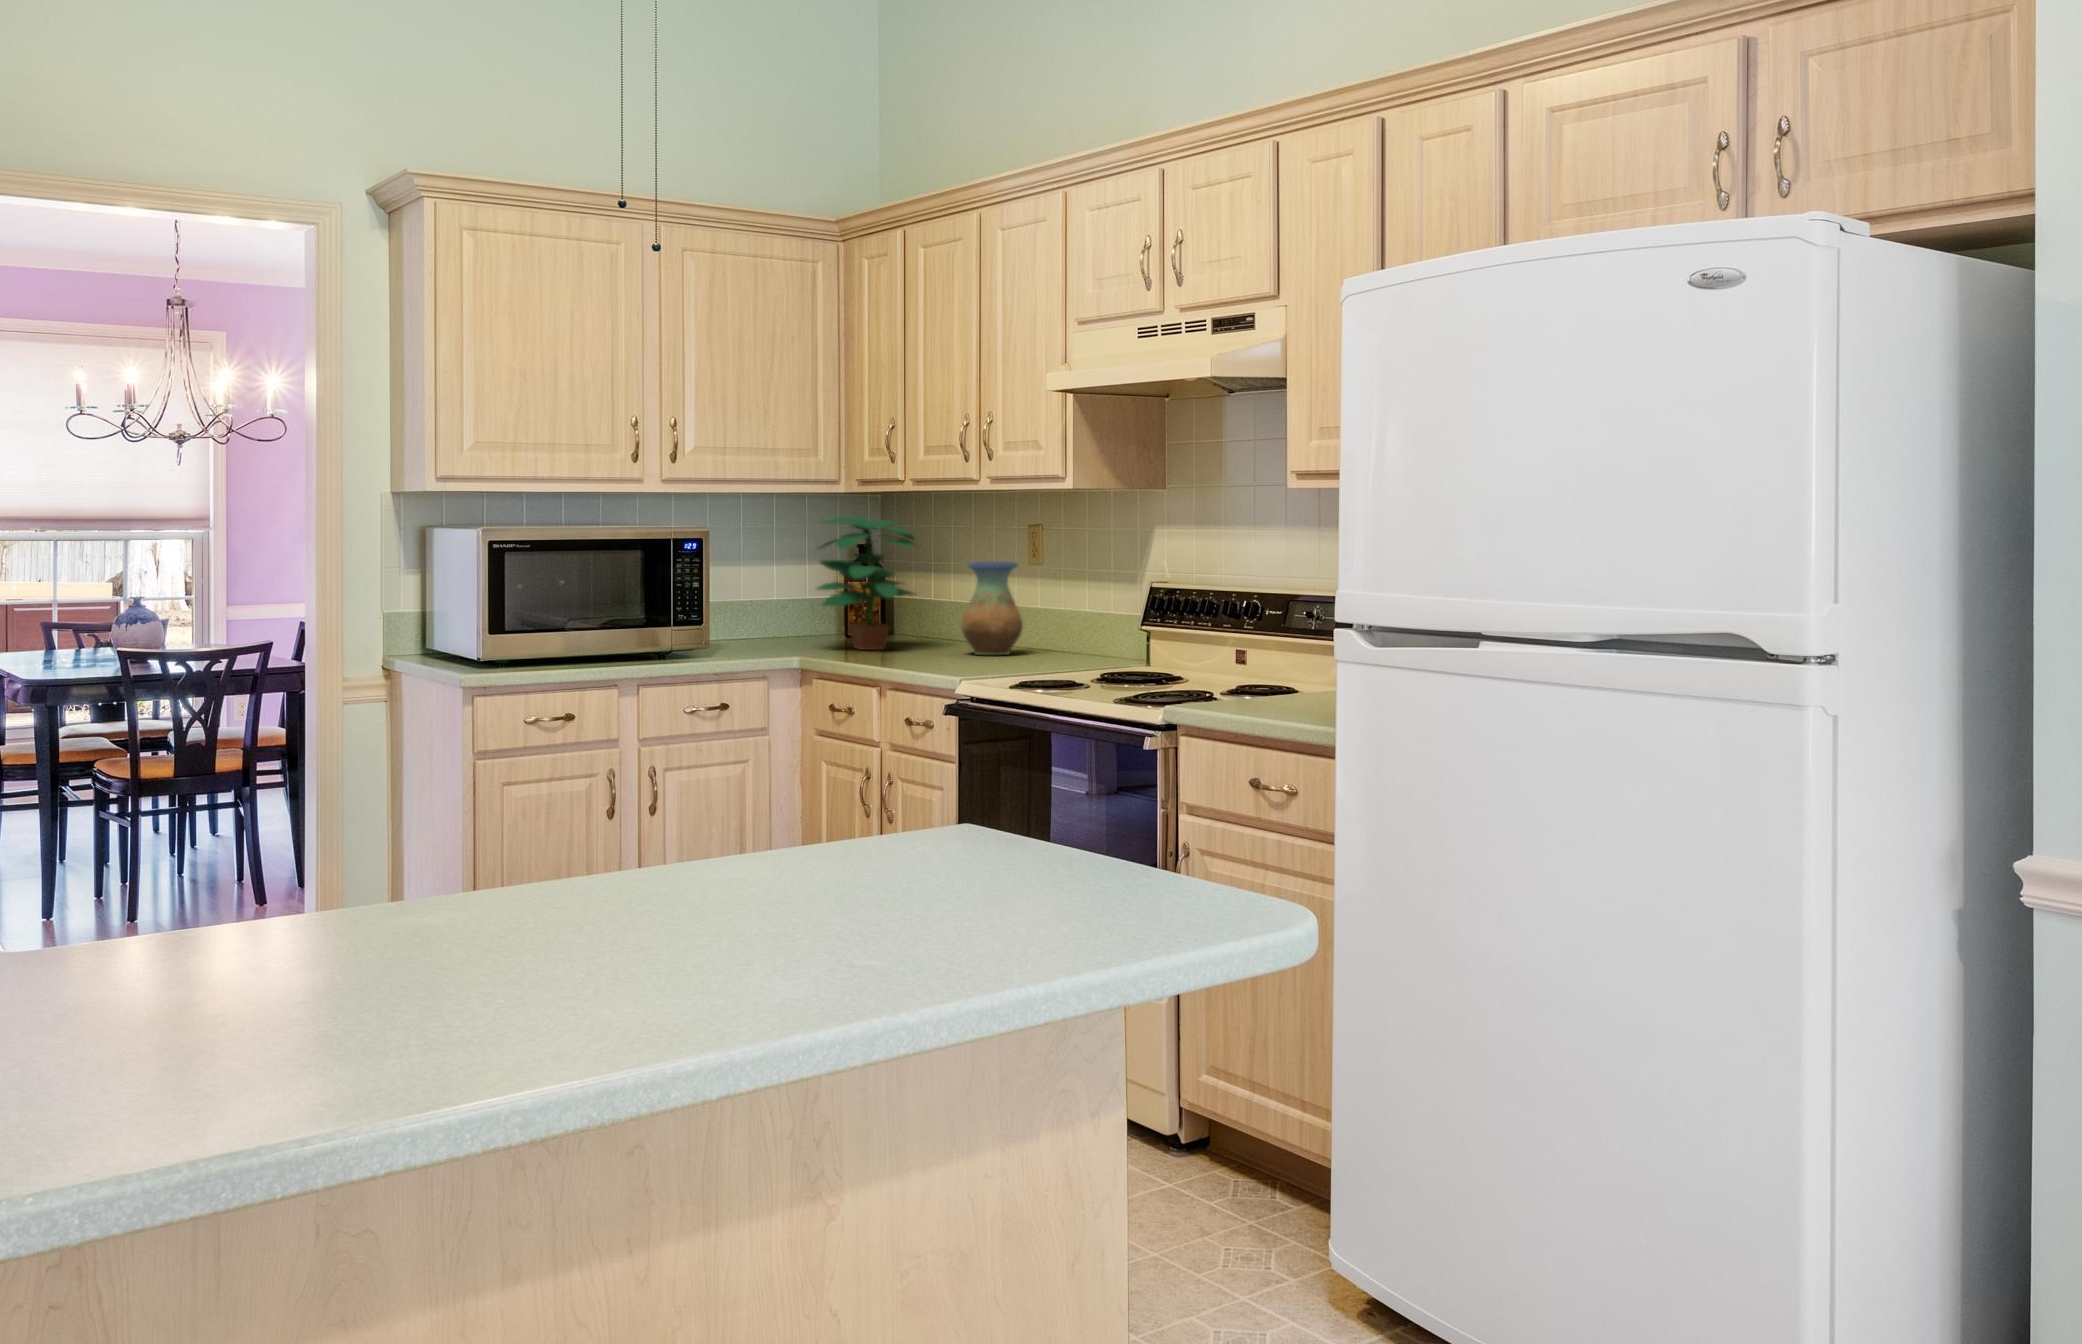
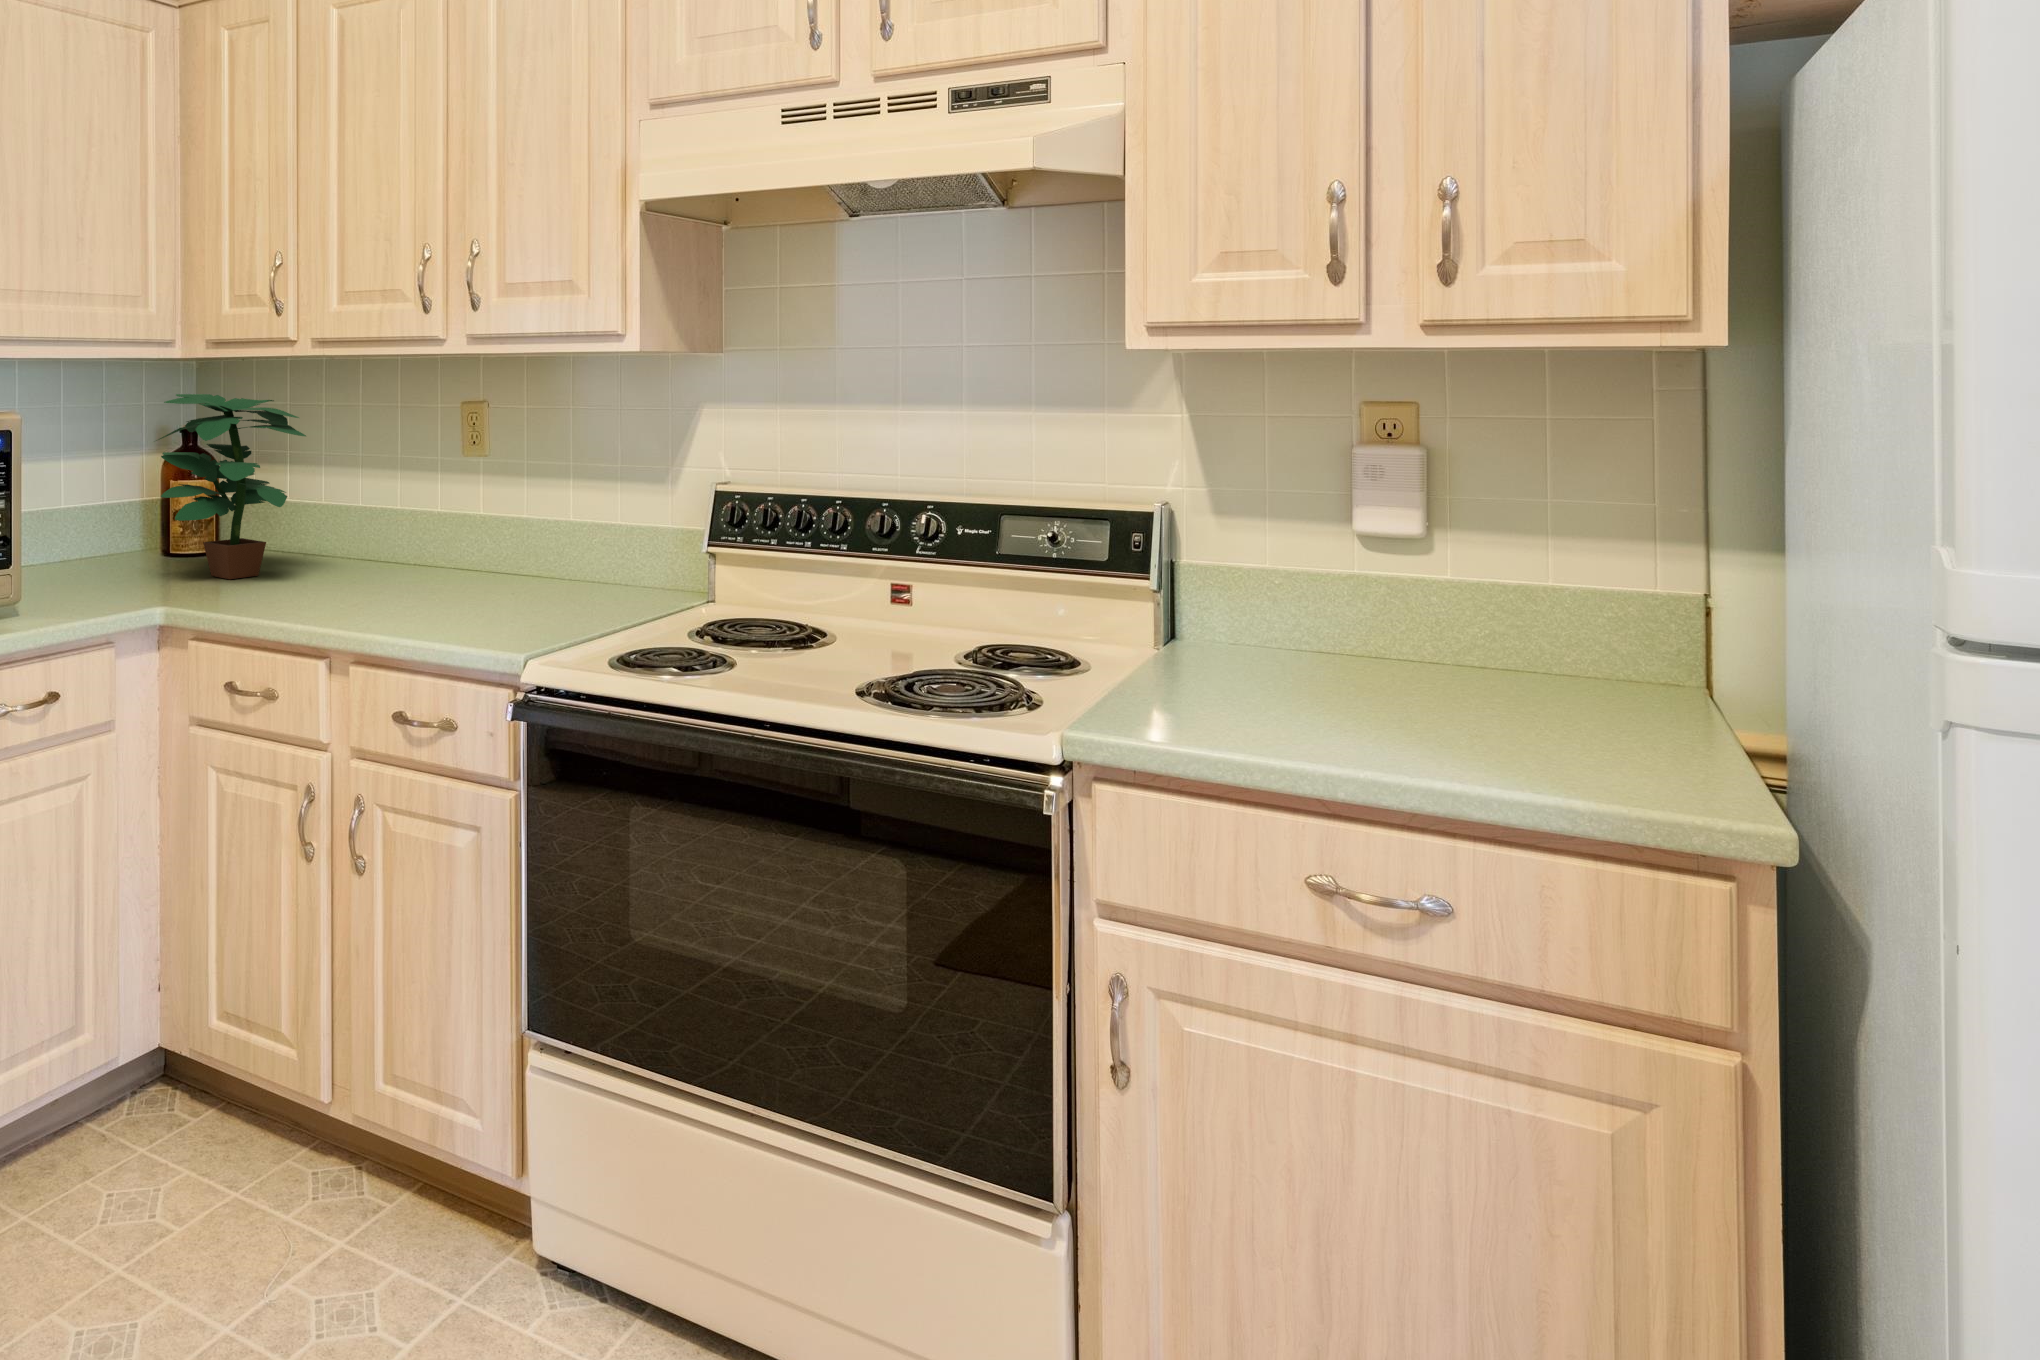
vase: present [962,561,1023,655] -> none [380,452,463,581]

